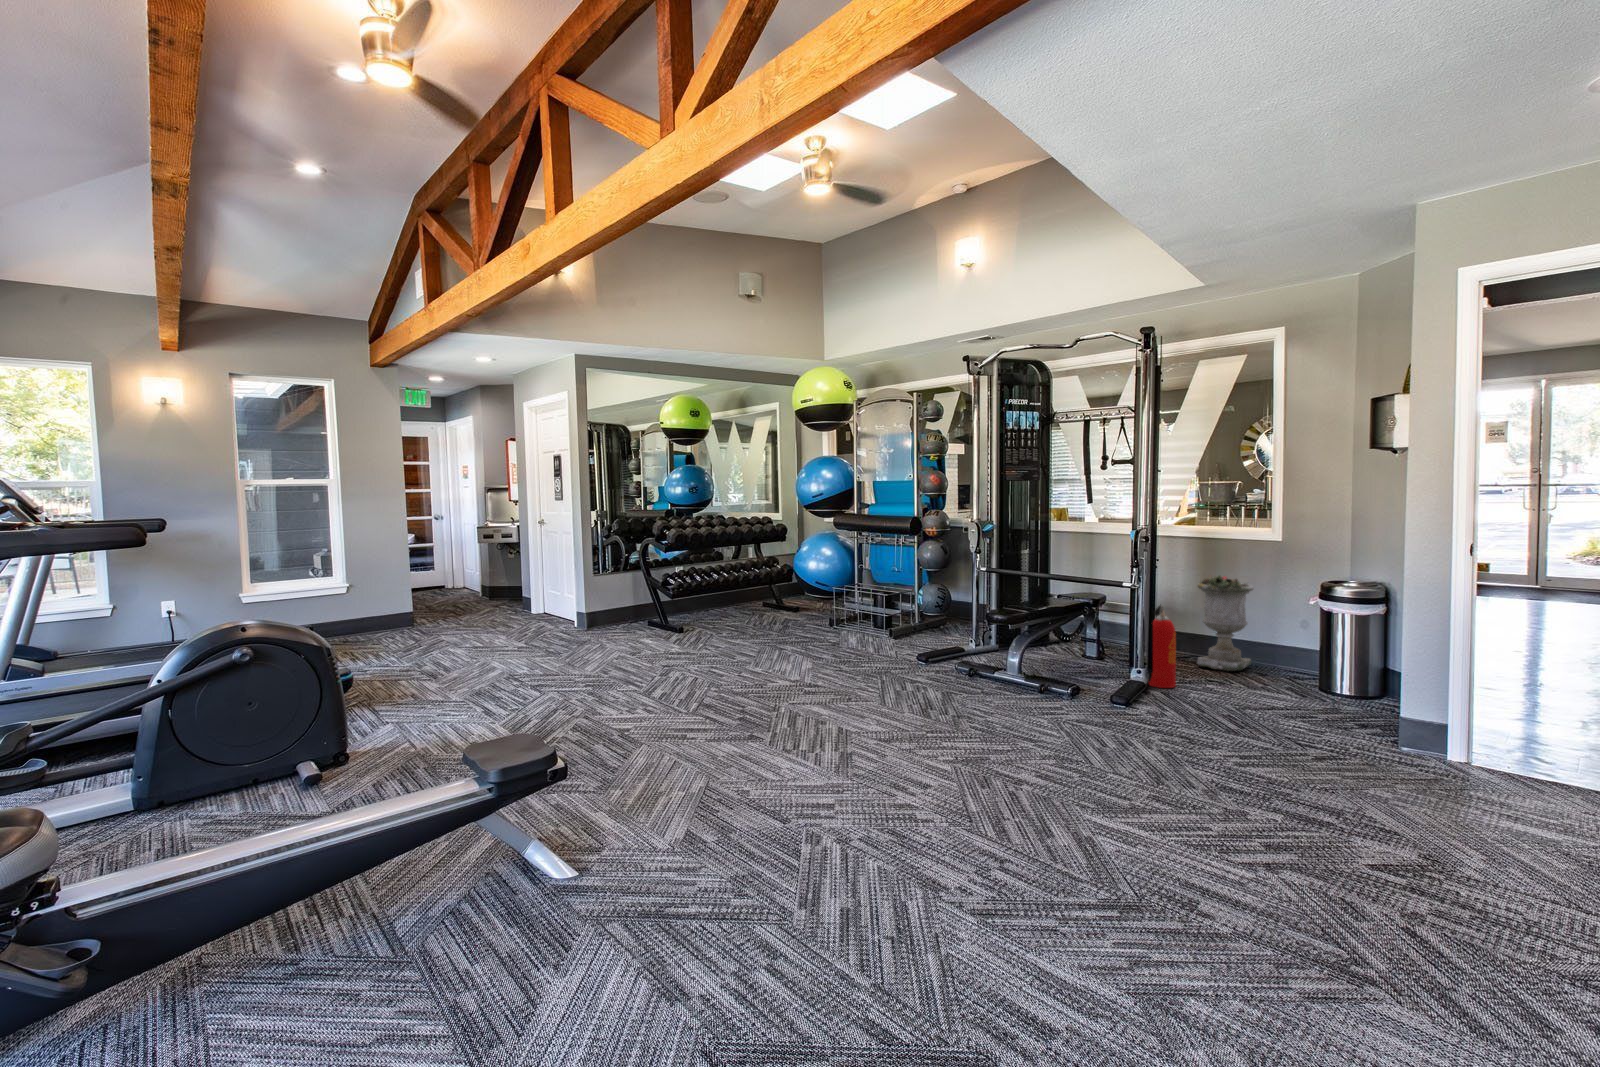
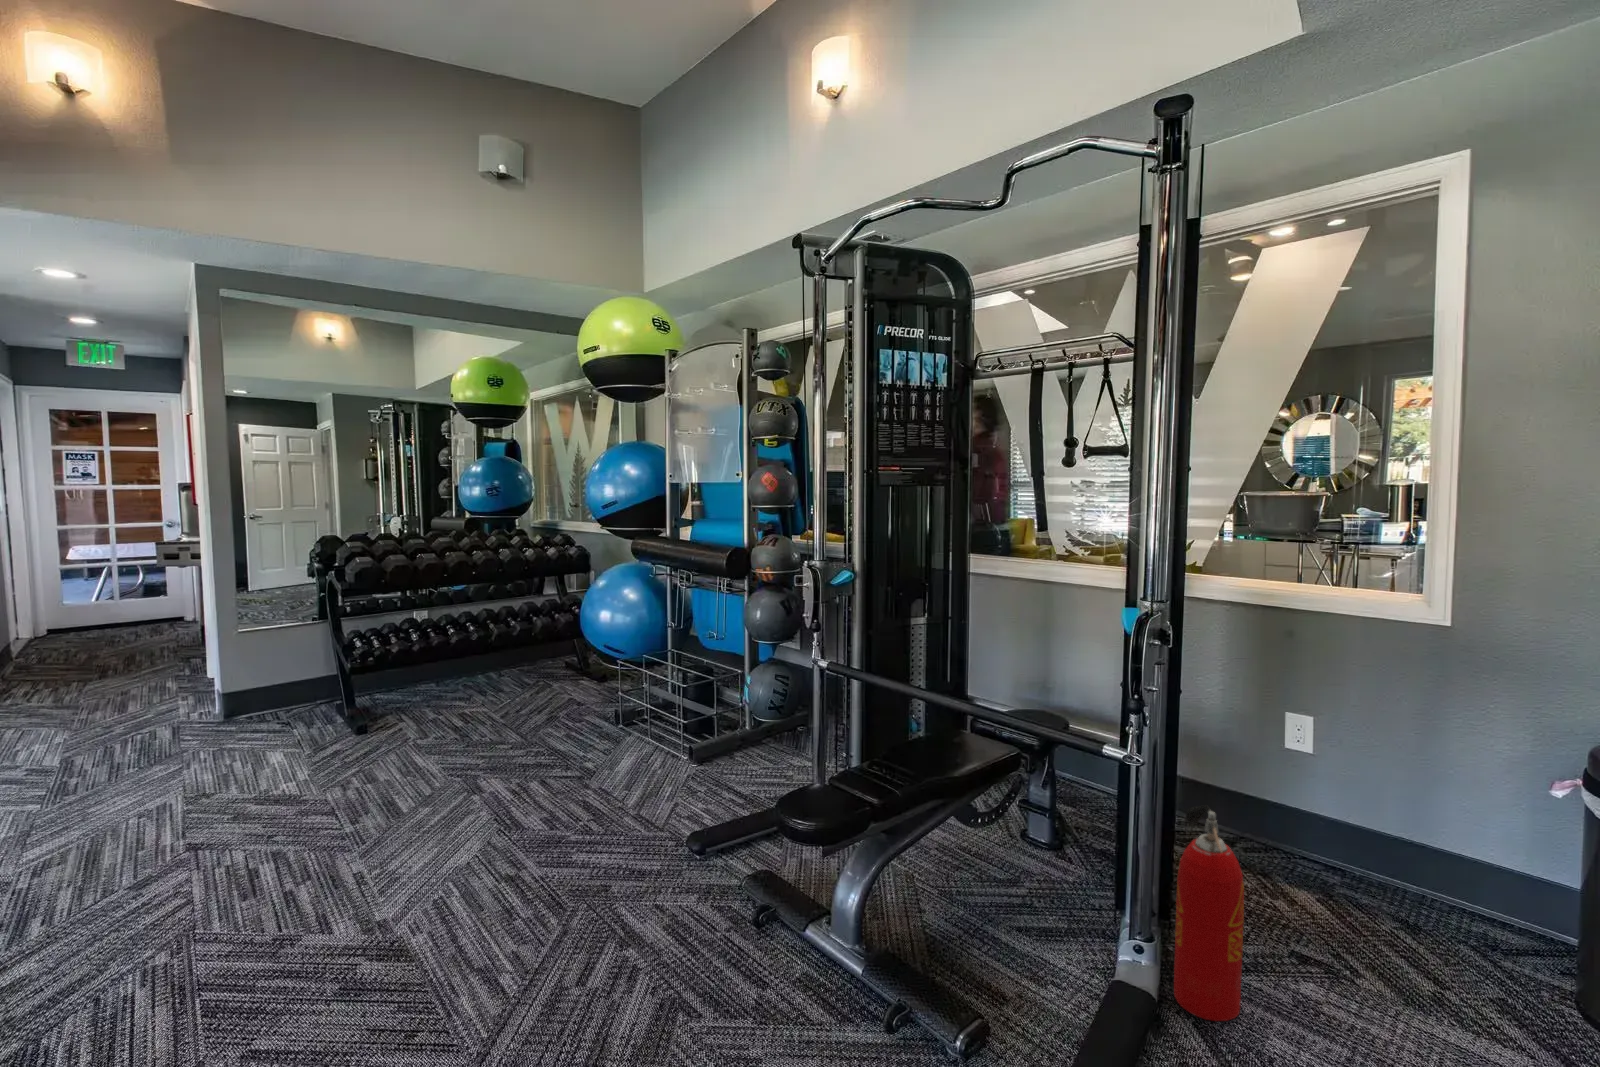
planter: present [1197,574,1254,671] -> none [1260,689,1394,919]

